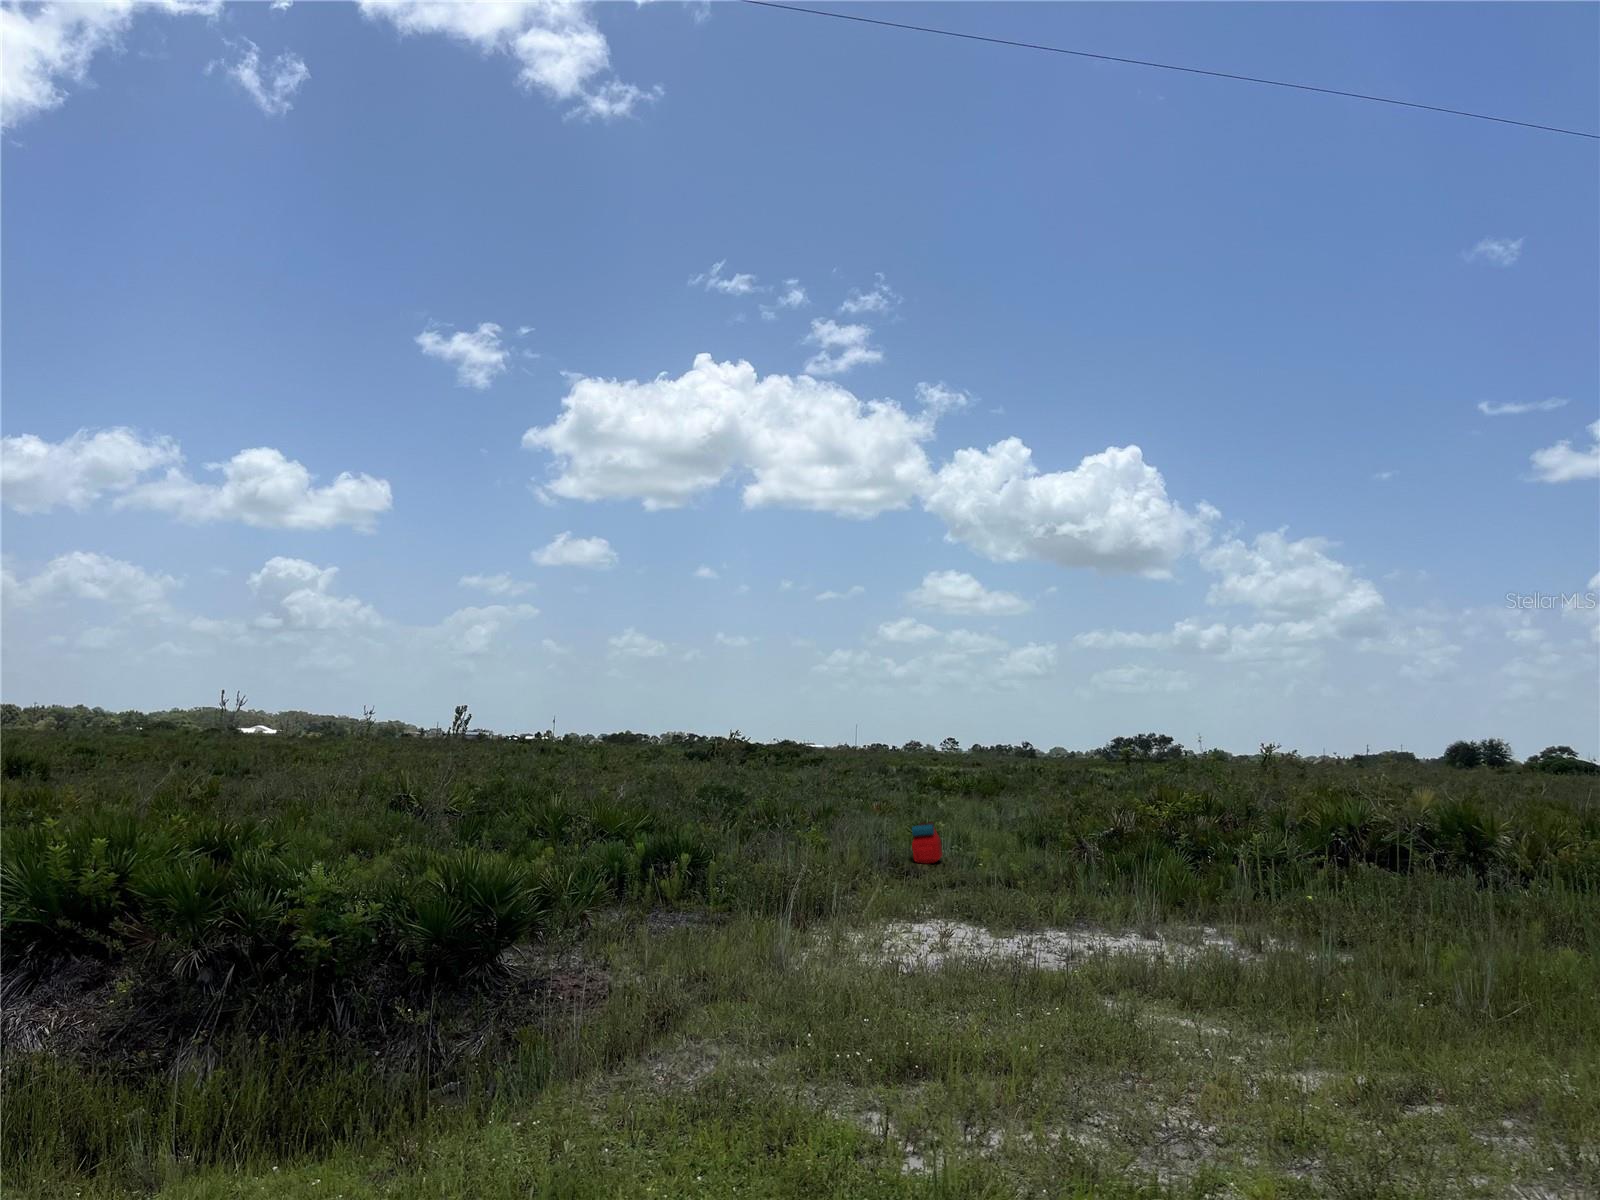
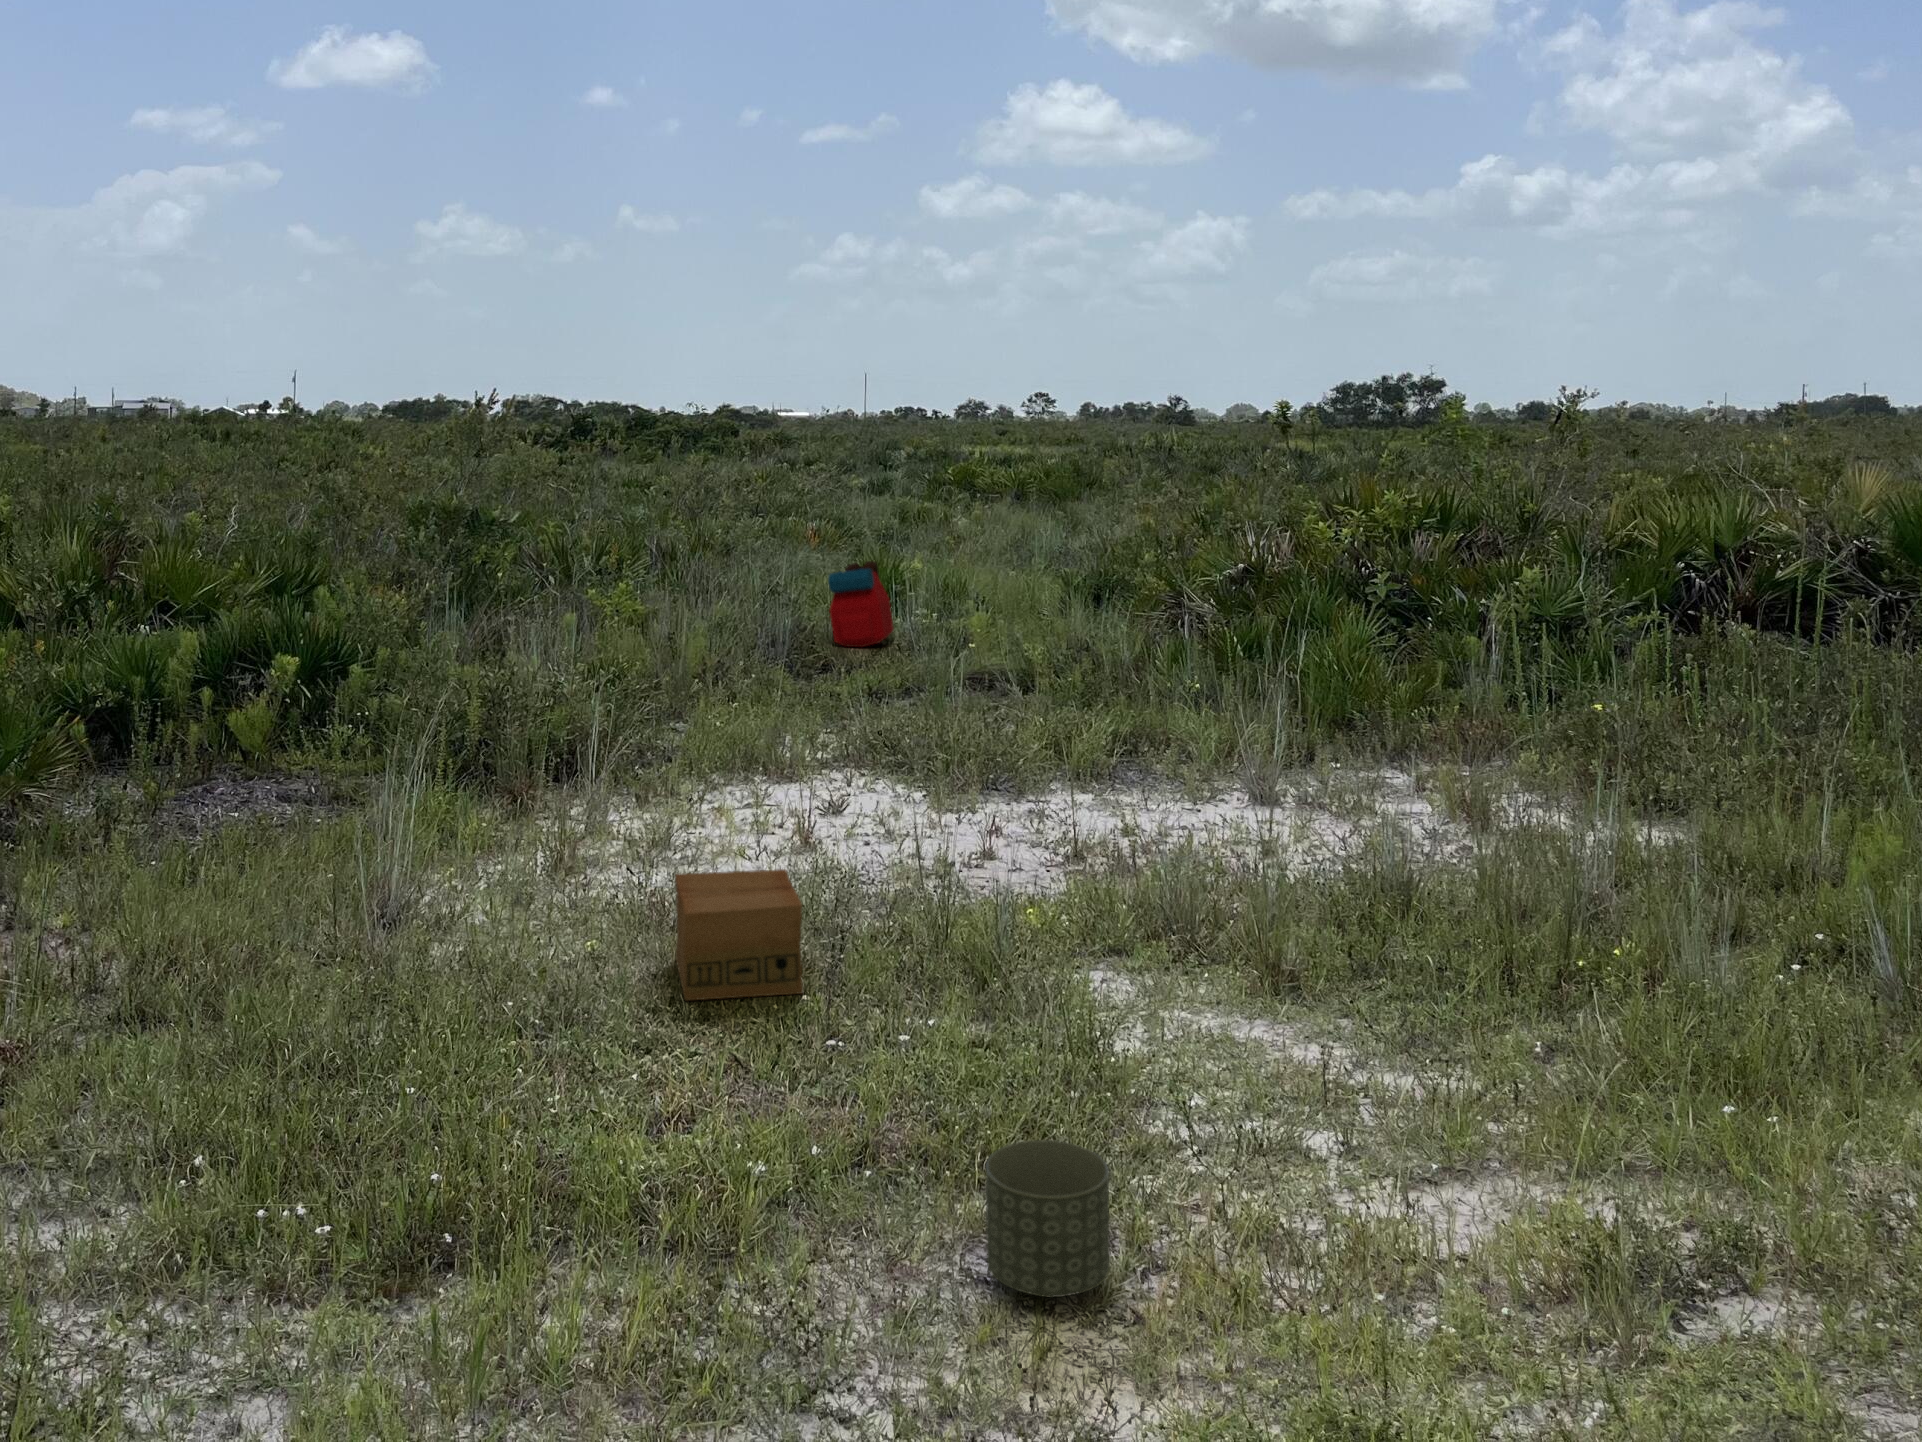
cardboard box: none [918,950,982,1005] -> present [675,869,803,1000]
planter: none [1113,1046,1164,1107] -> present [986,1140,1110,1298]

